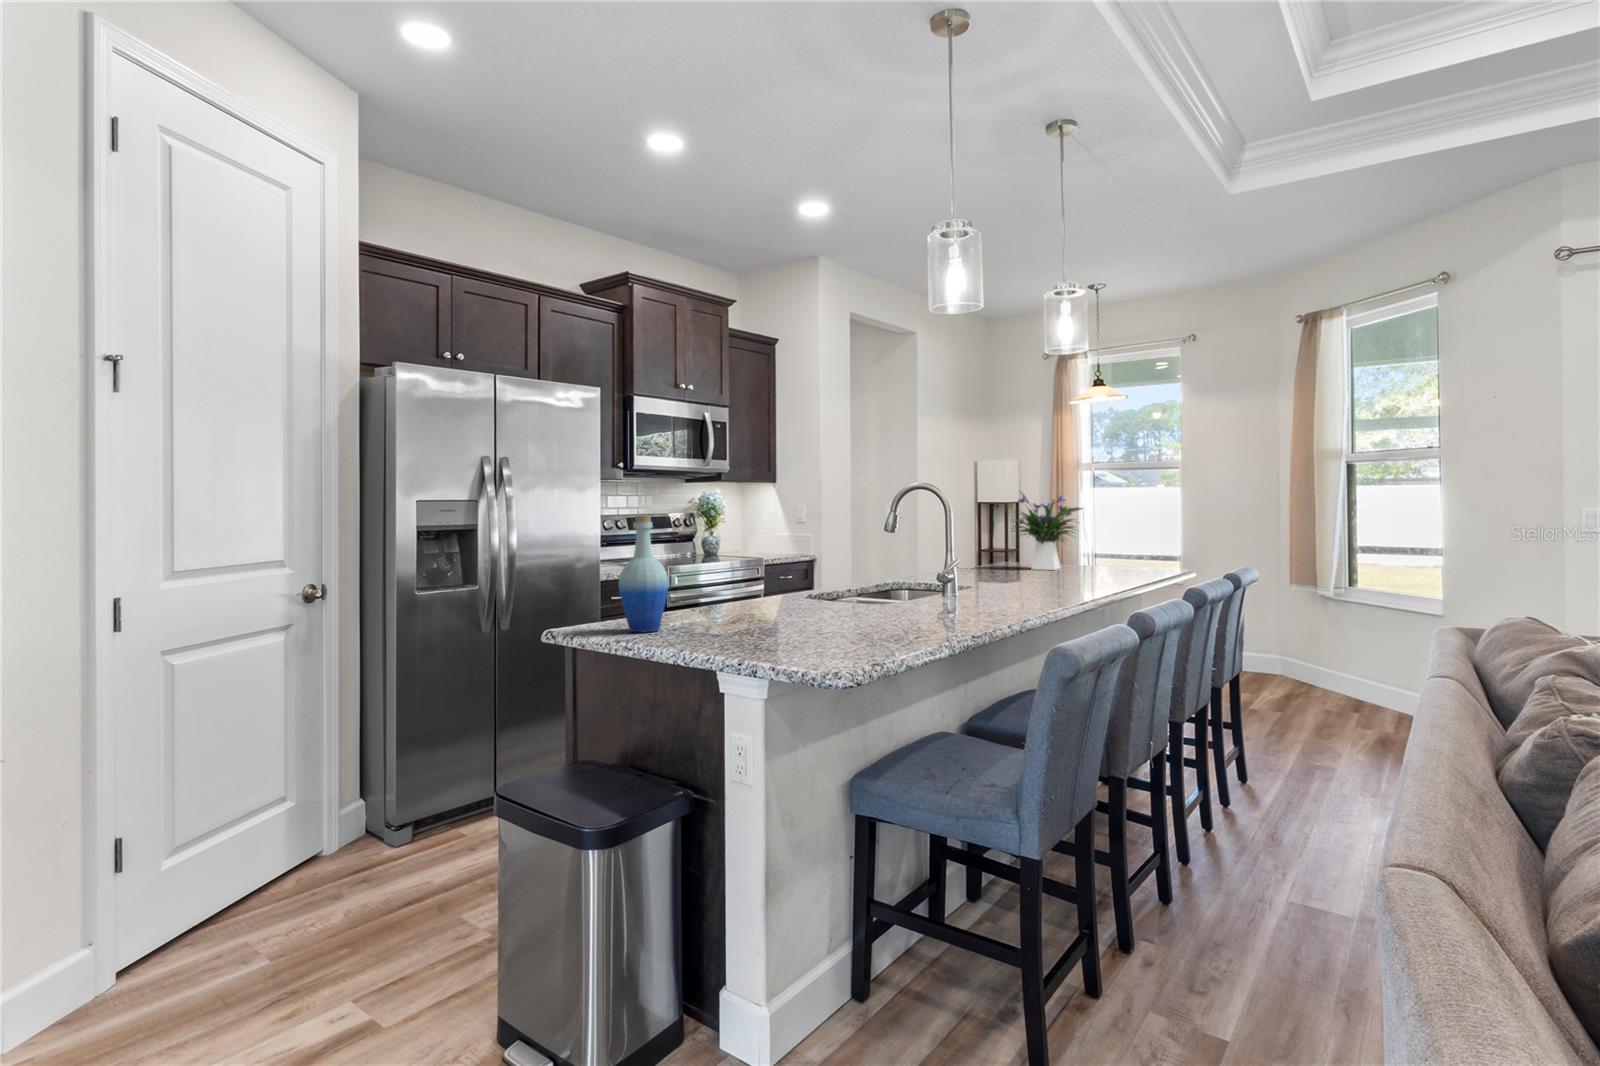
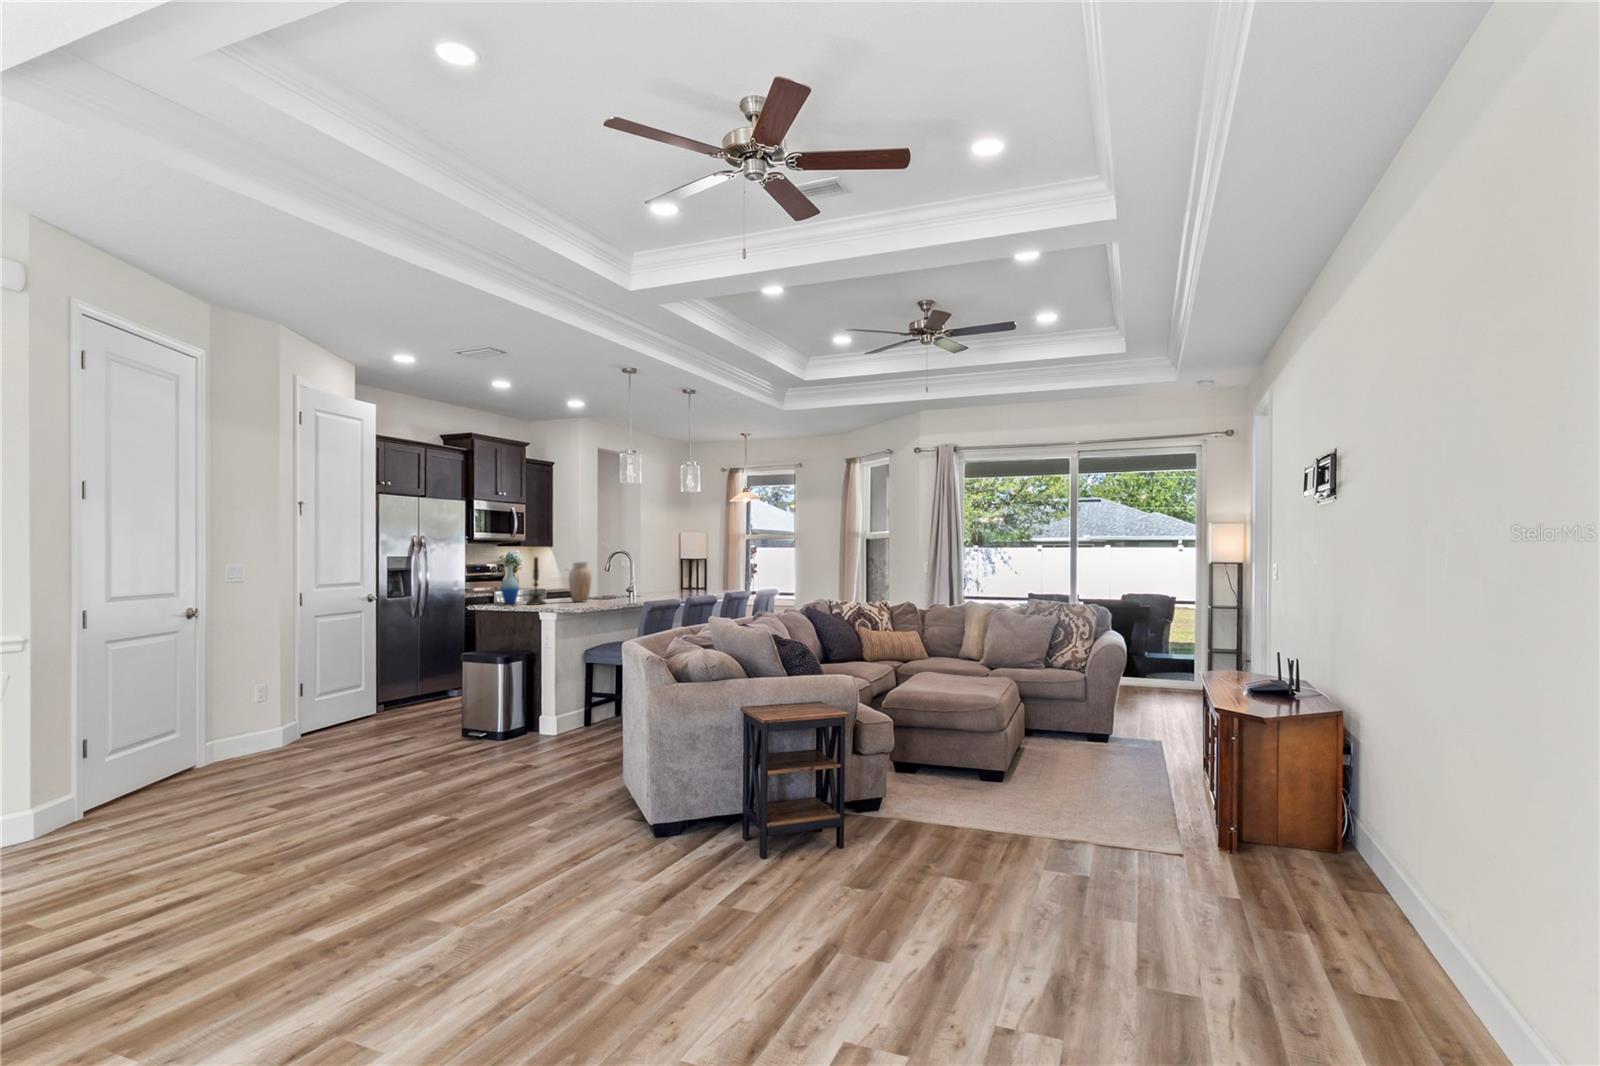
candle: none [680,493,737,644] -> present [526,557,545,605]
flower arrangement: present [1015,494,1082,570] -> none [673,553,710,591]
vase: none [803,512,866,628] -> present [569,562,591,602]

